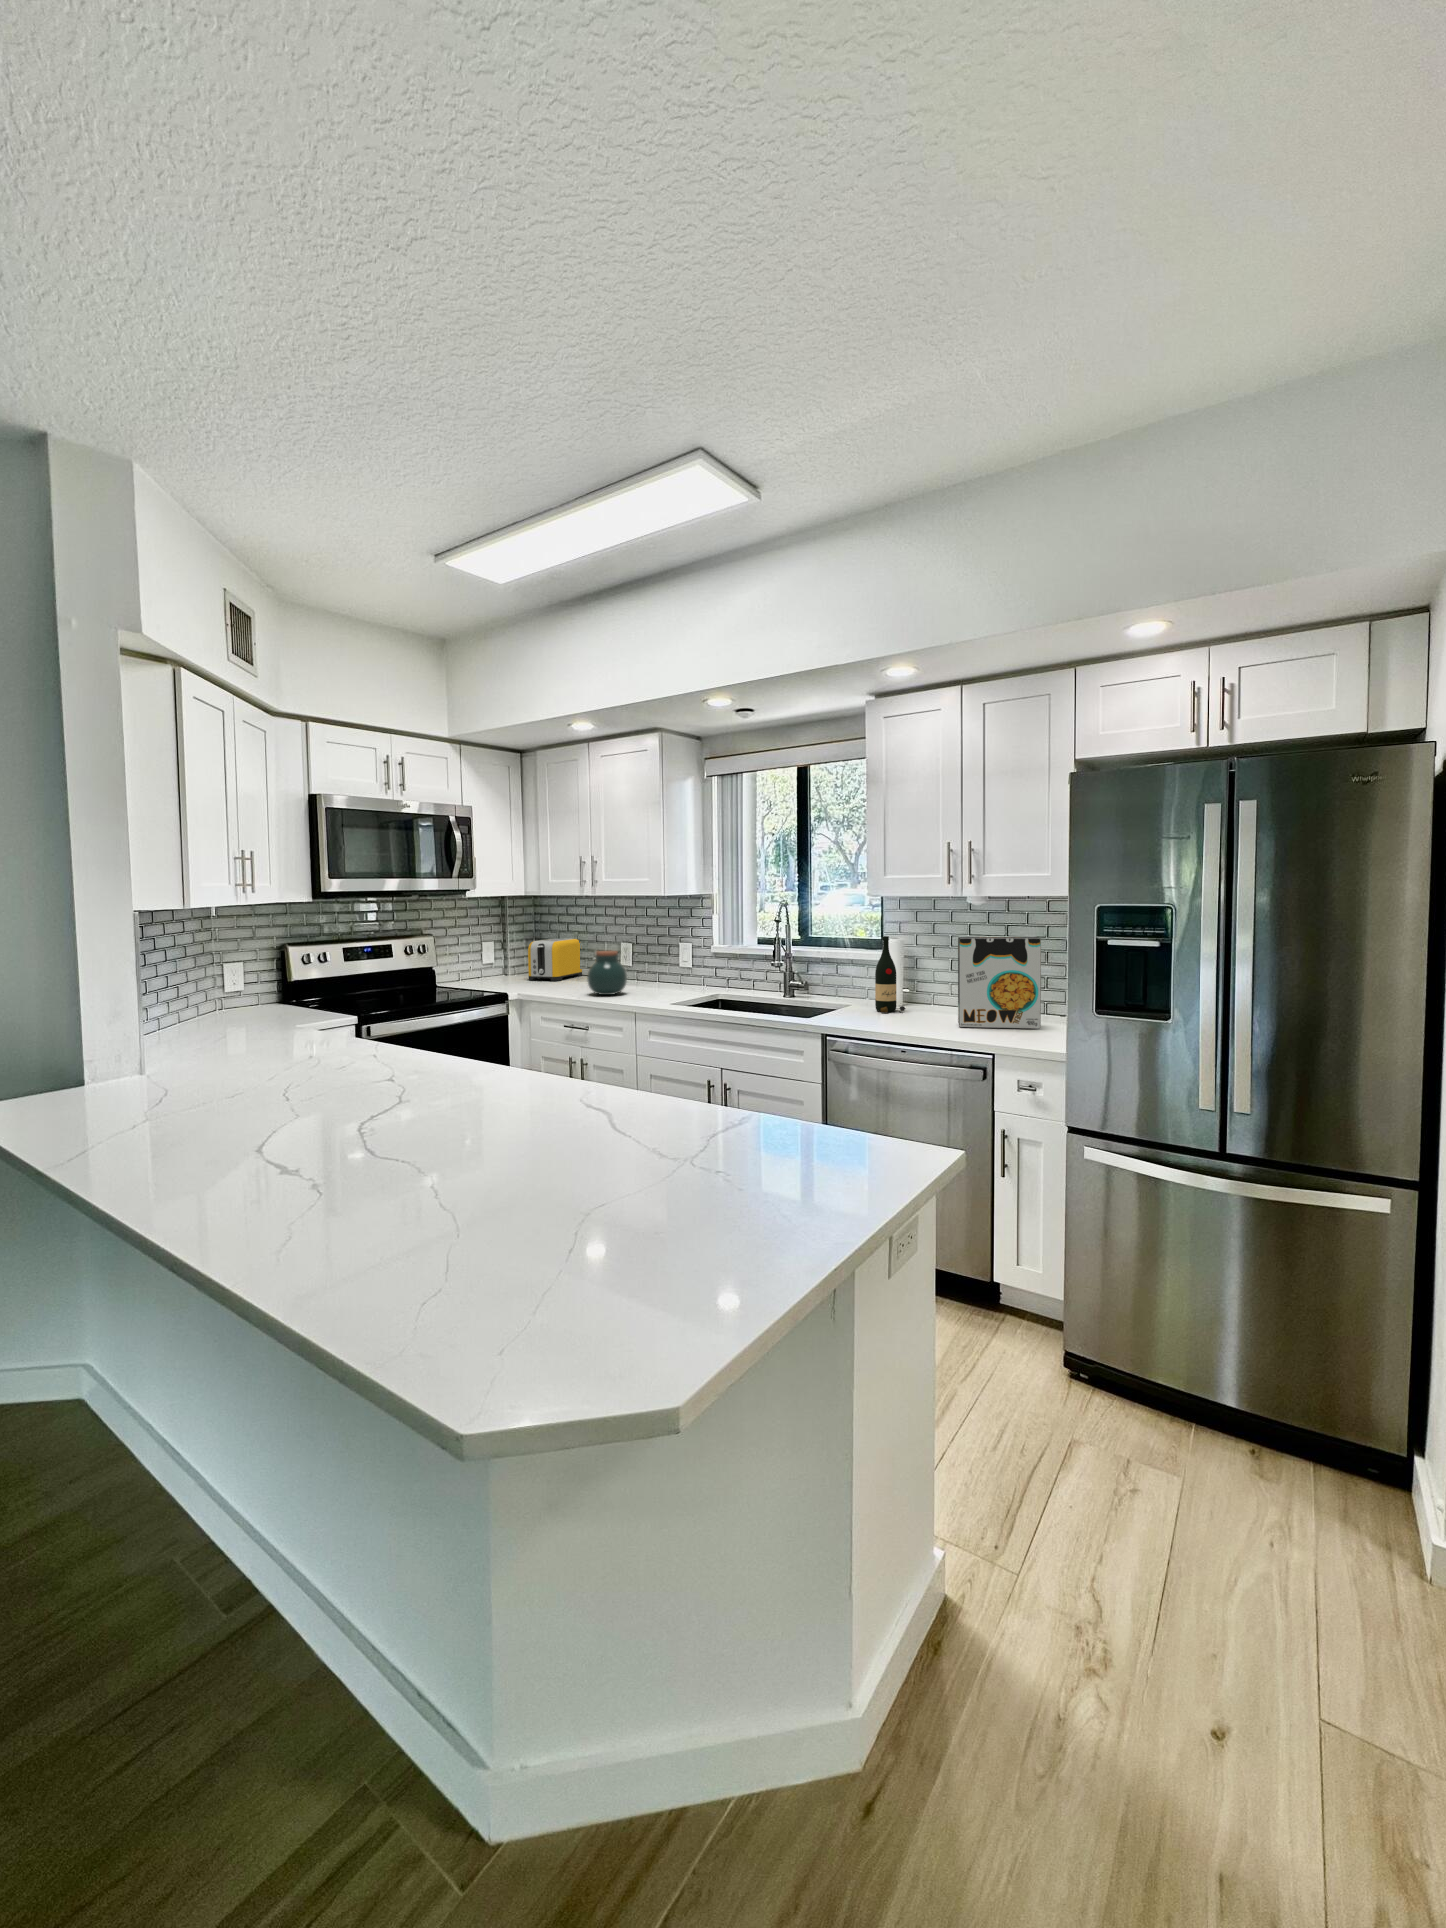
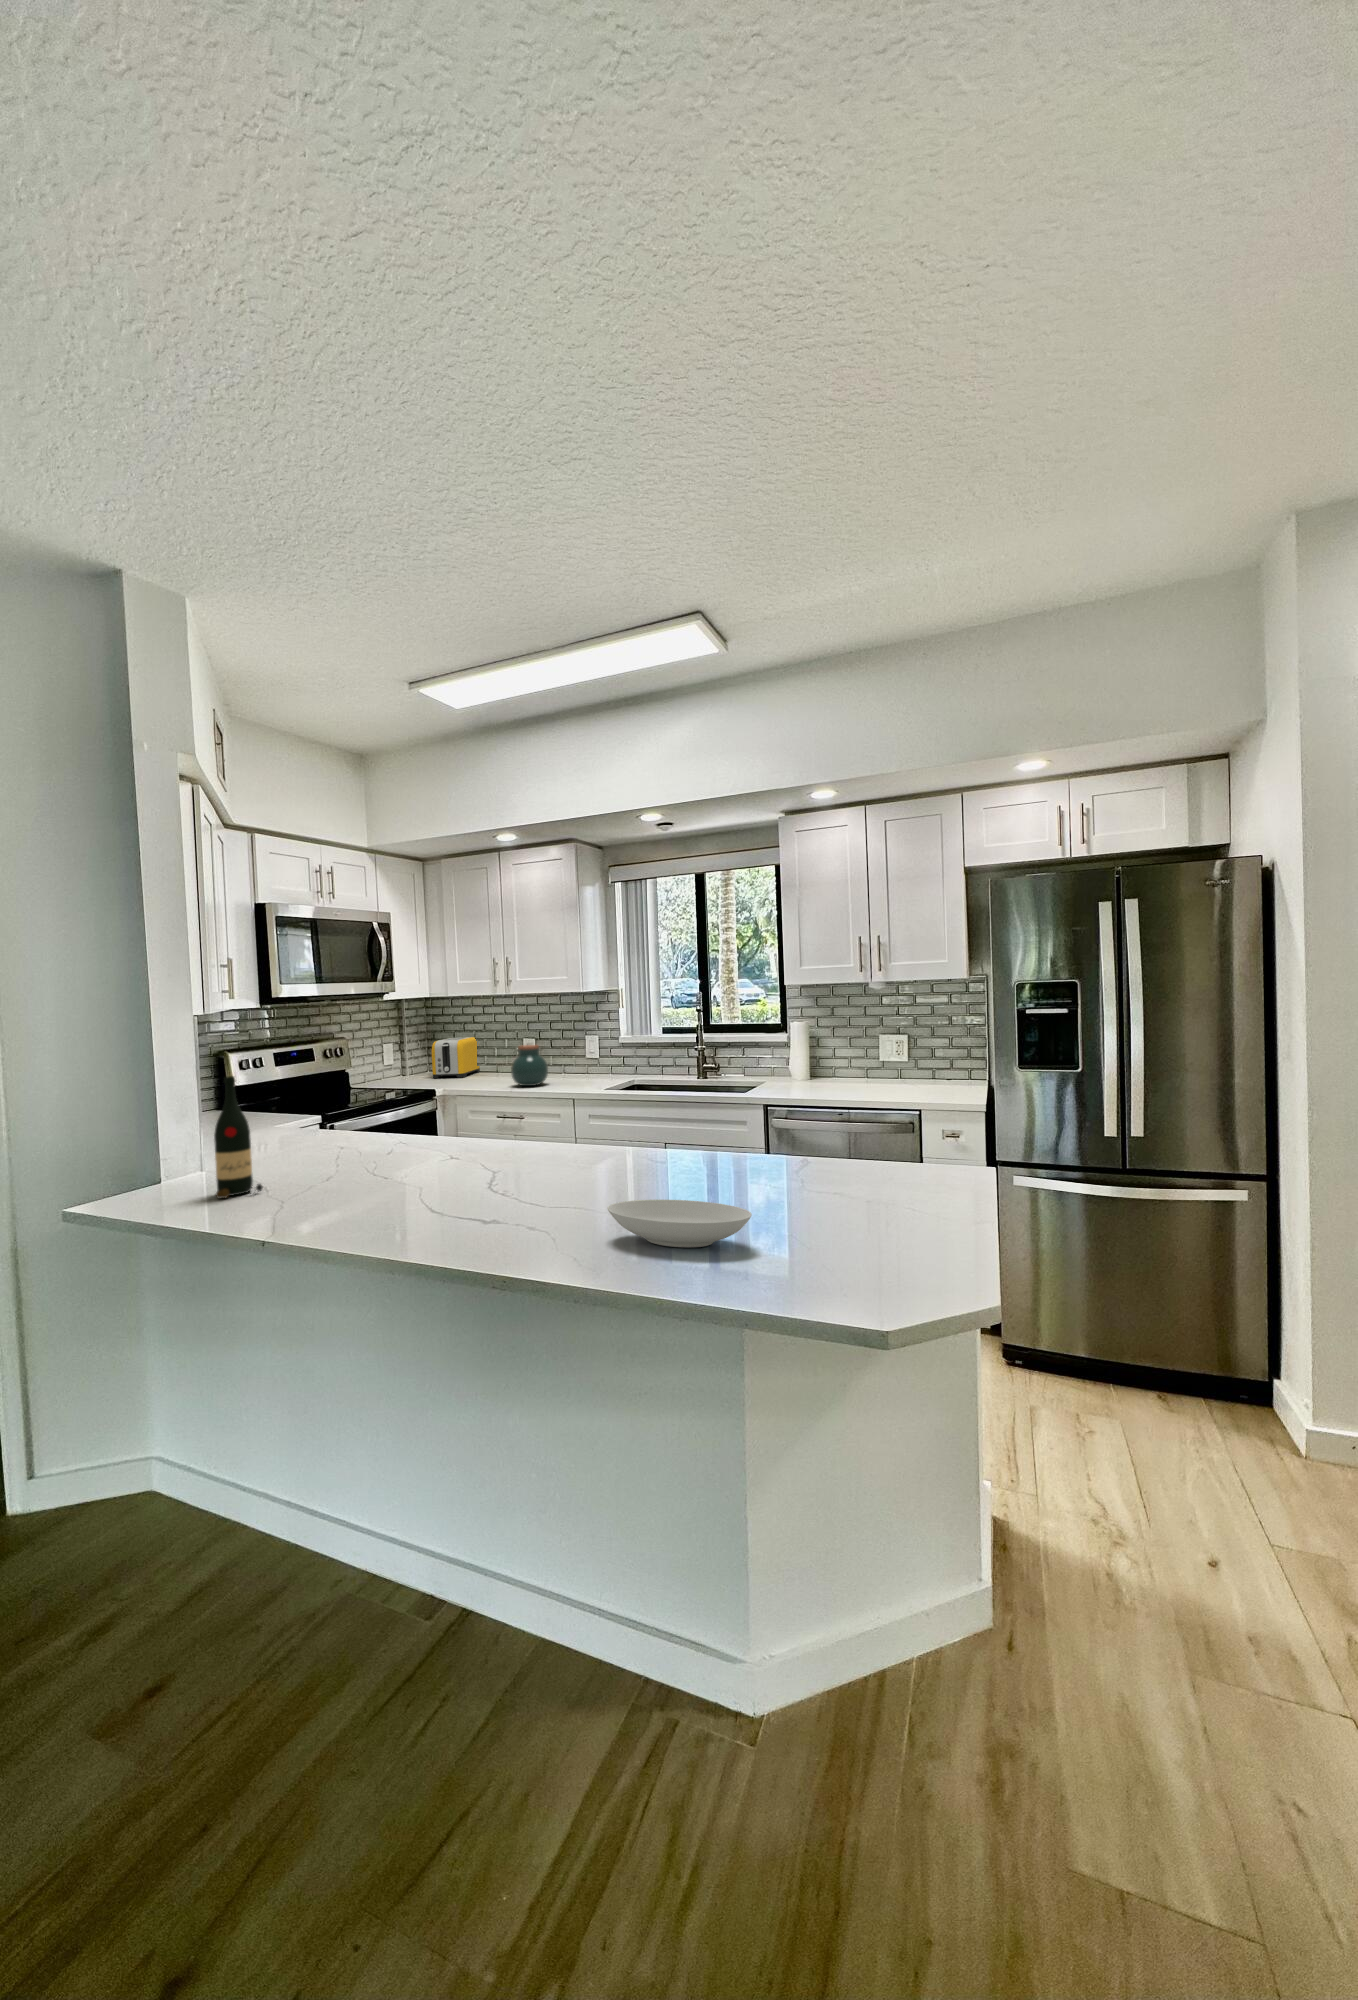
wine bottle: present [875,936,905,1013] -> present [214,1076,263,1198]
cereal box: present [958,936,1041,1029] -> none [867,1013,939,1091]
bowl: none [402,1140,534,1202] -> present [607,1200,752,1247]

